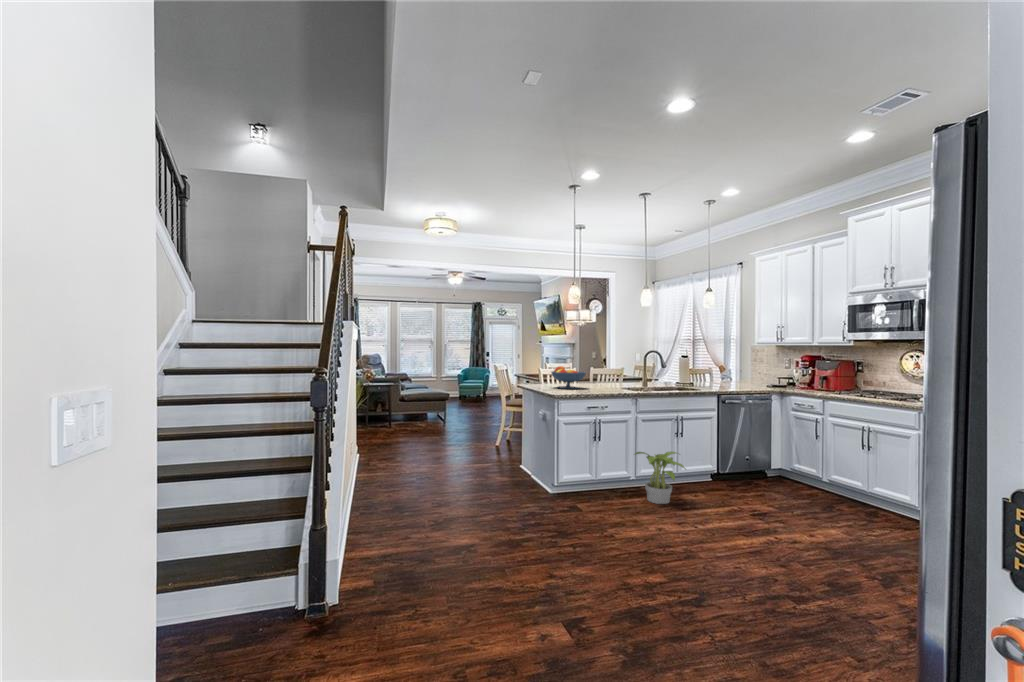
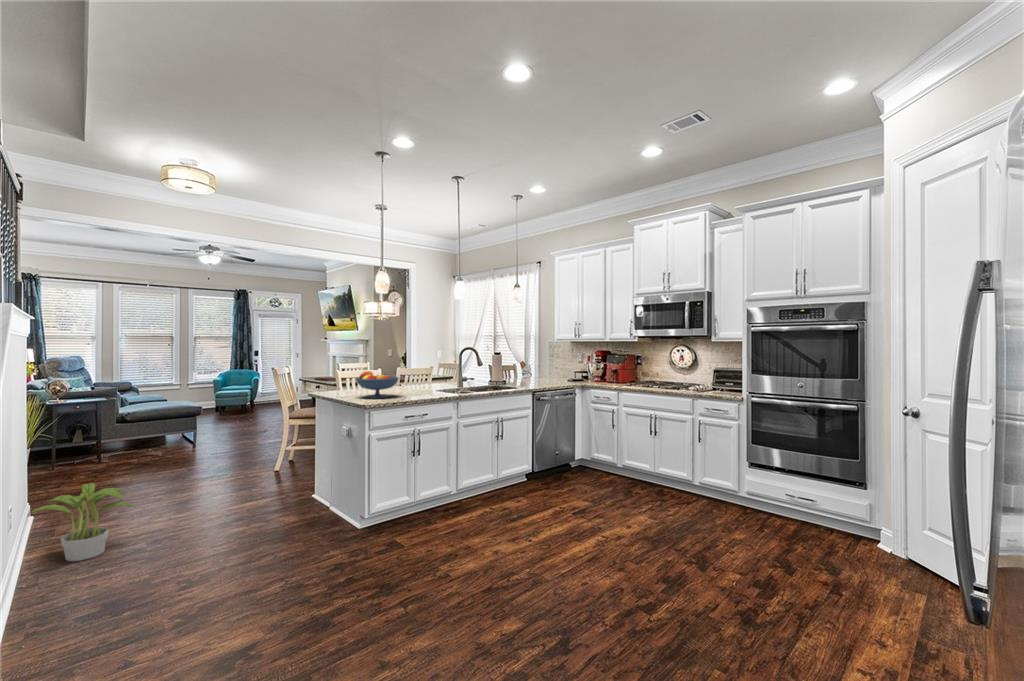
potted plant: present [635,452,685,504] -> present [31,483,136,561]

